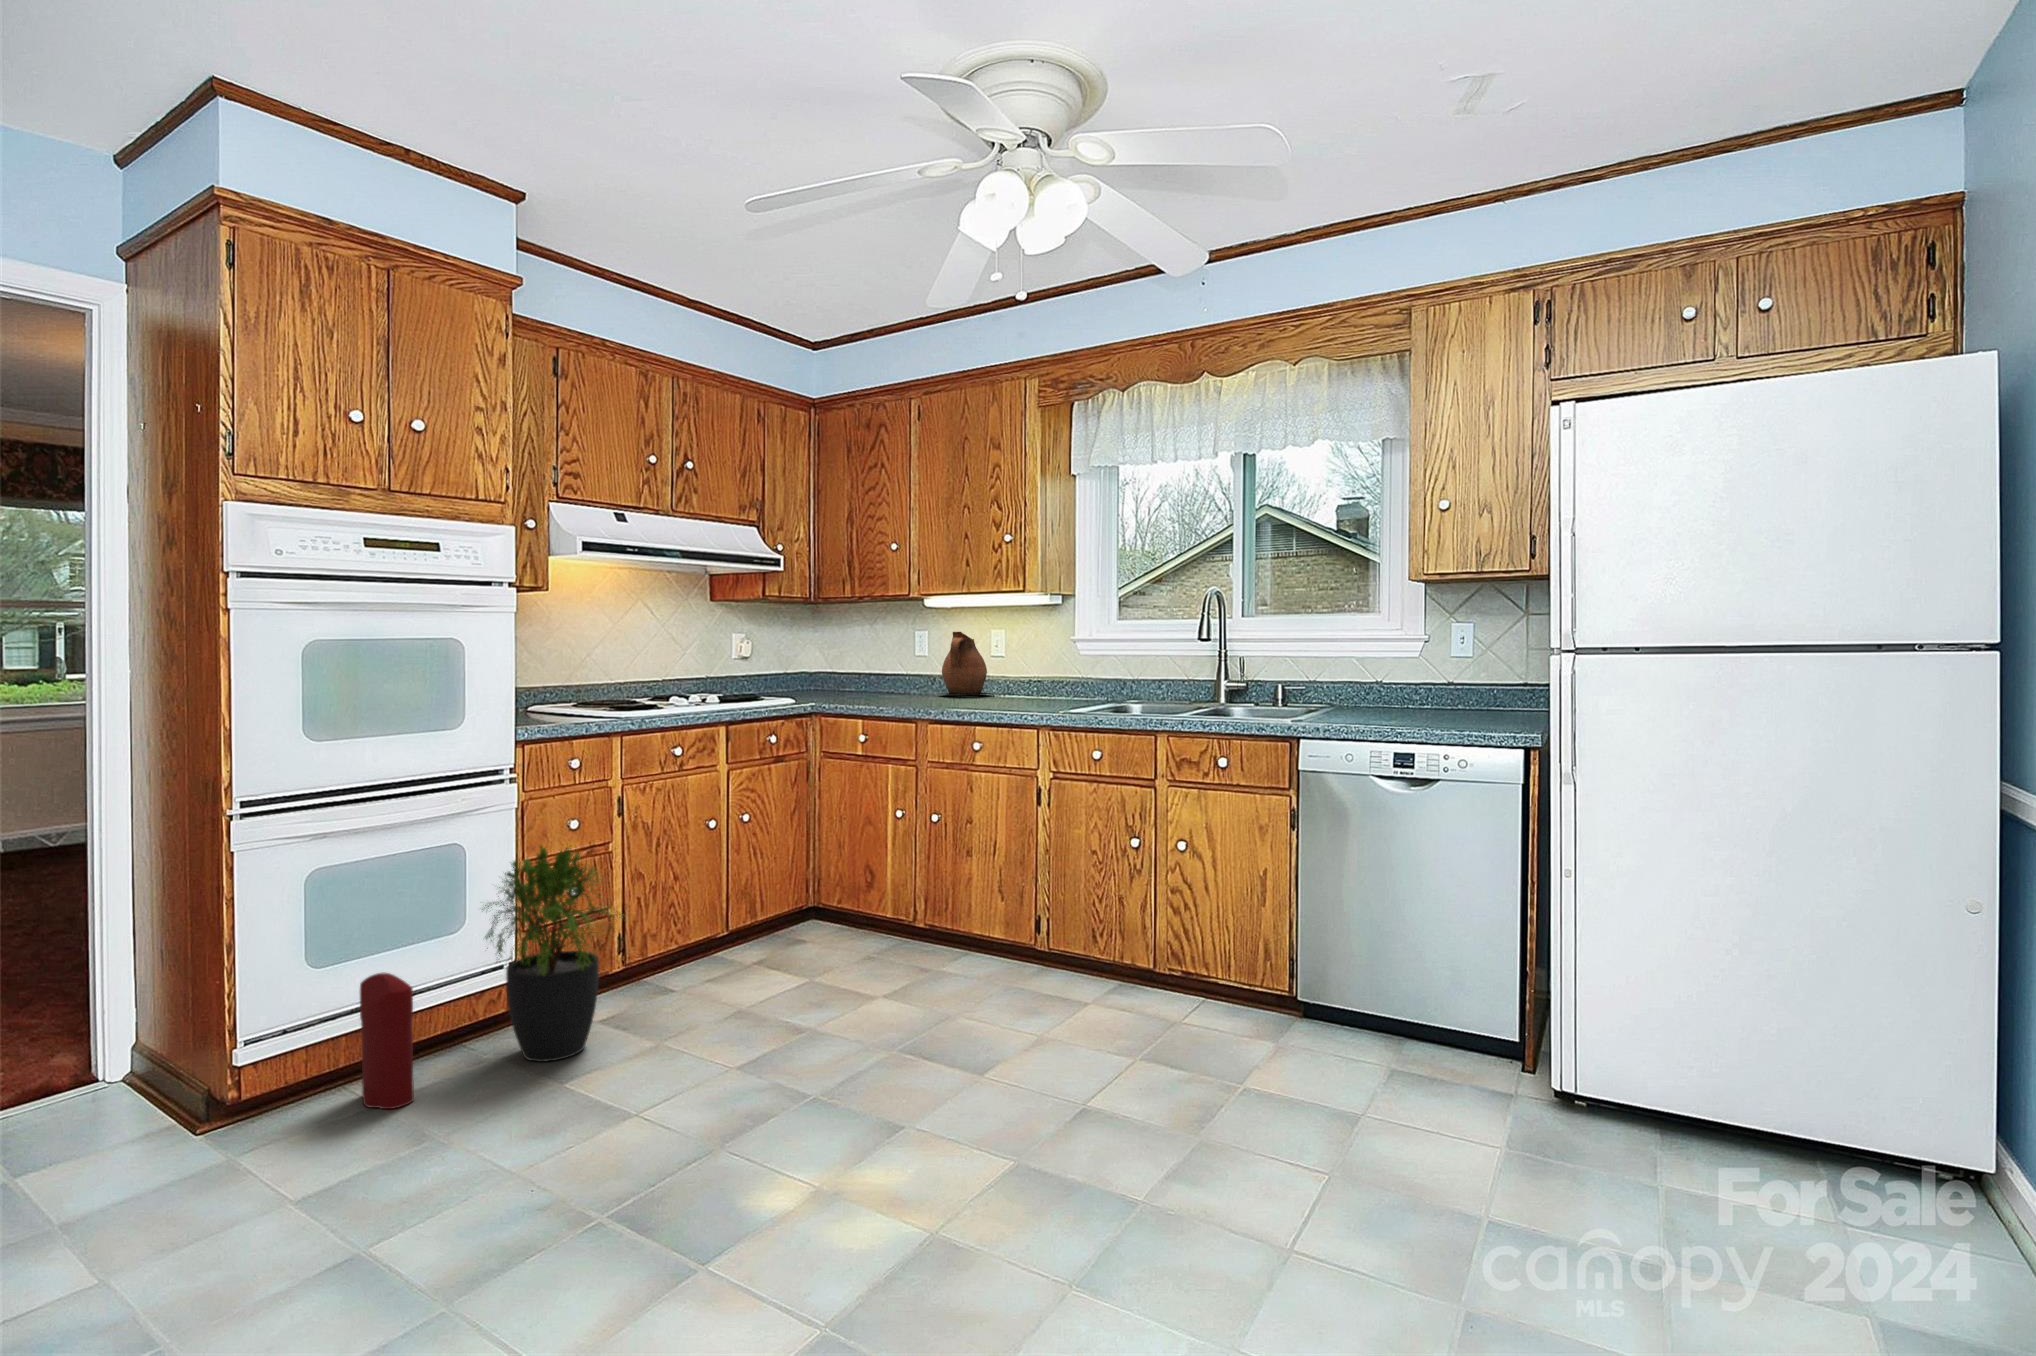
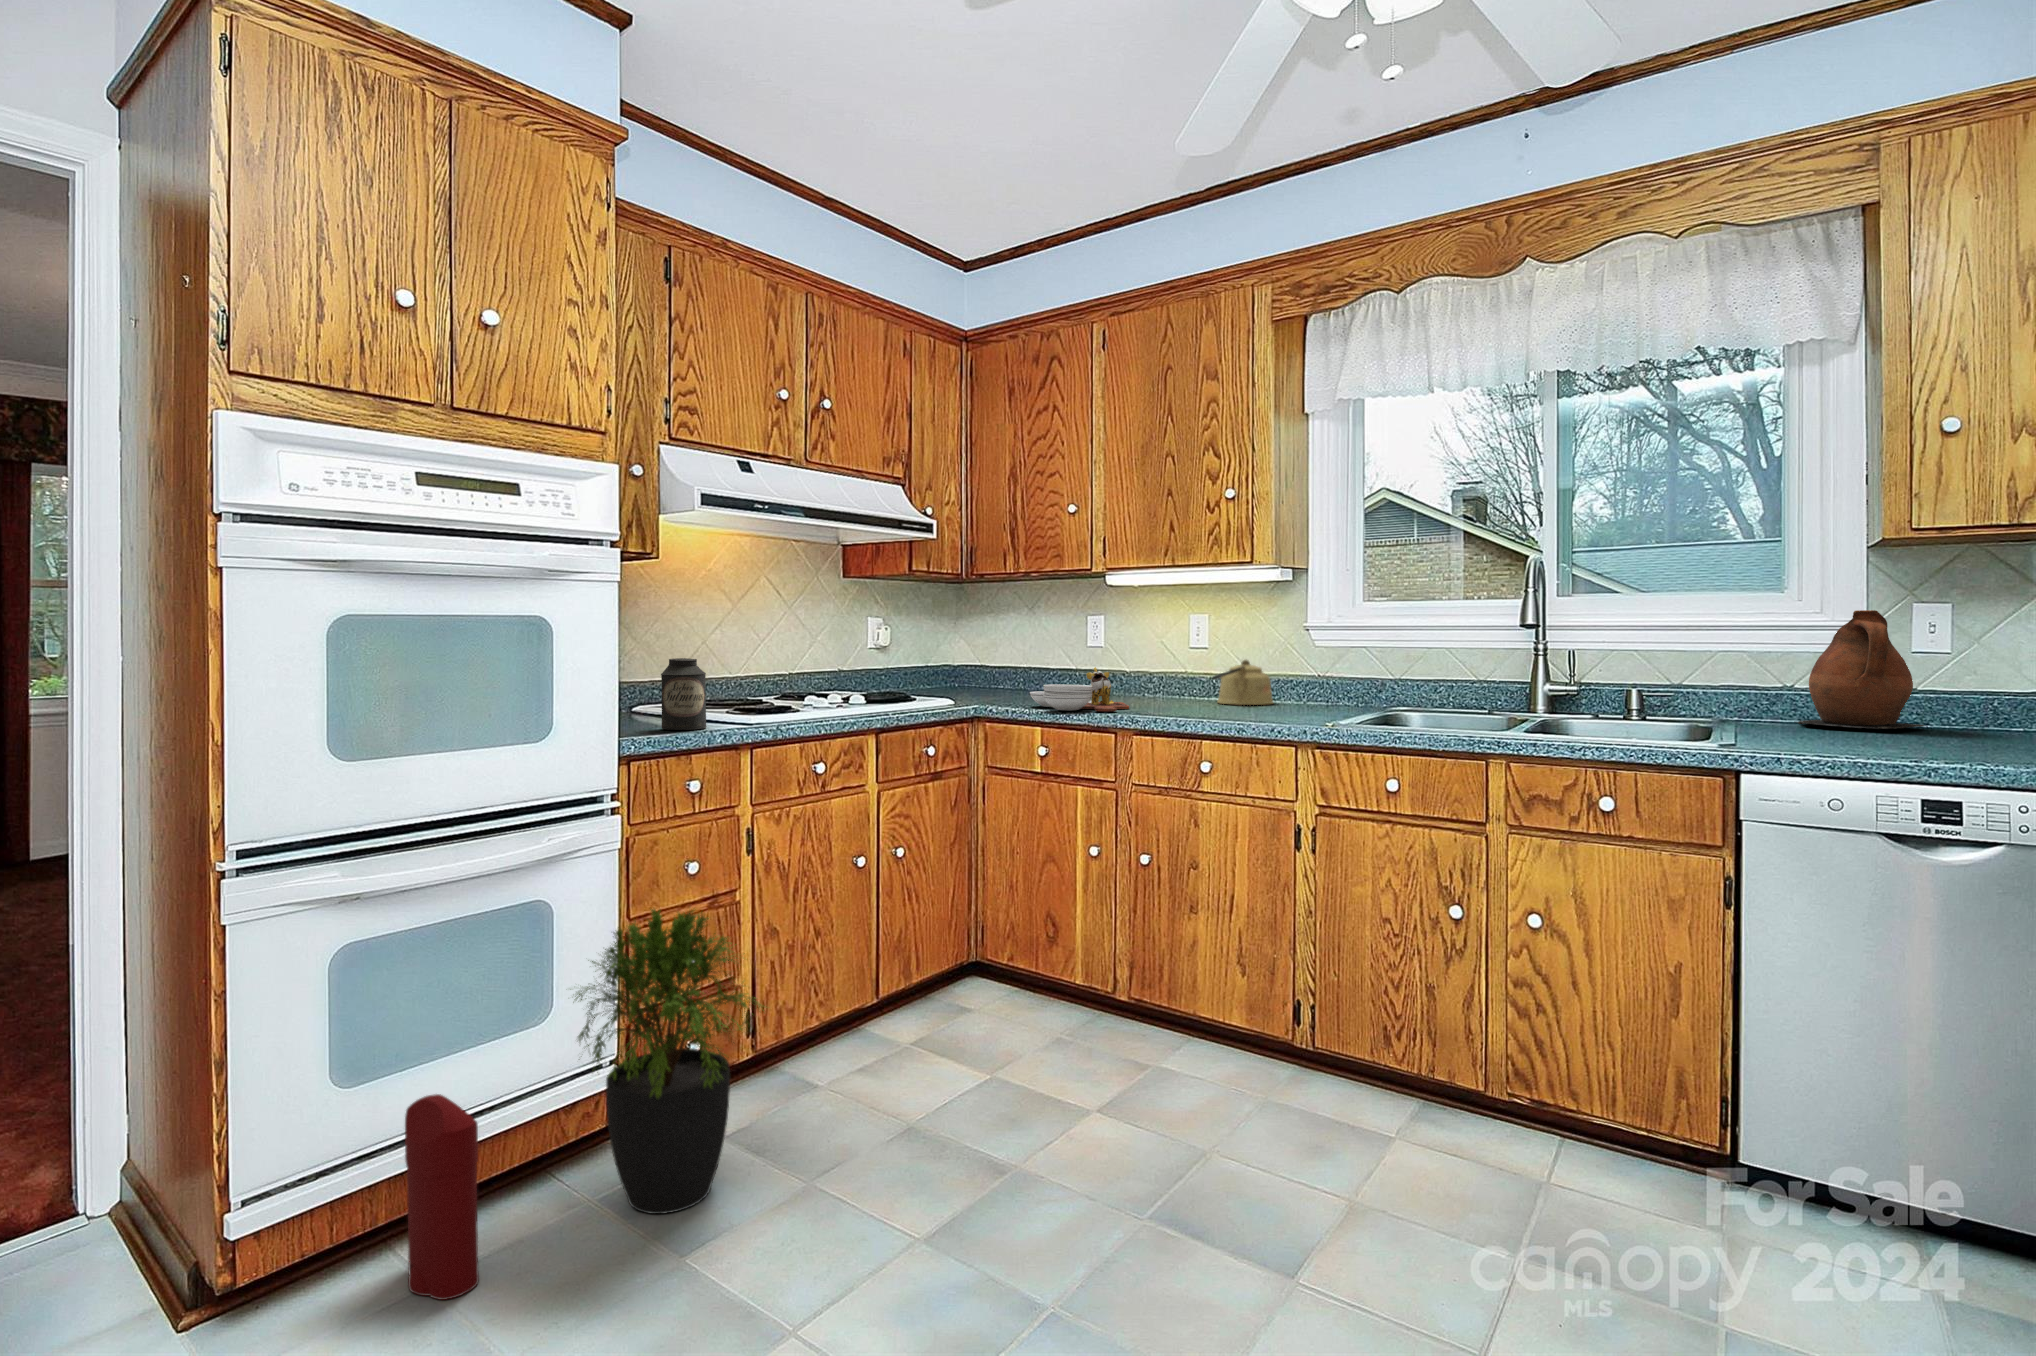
ceramic pitcher: present [941,632,994,695] -> present [1797,610,1928,729]
kettle: none [996,665,1045,700] -> present [1213,660,1273,705]
canister: none [550,667,587,721] -> present [661,658,707,730]
cutting board: none [852,672,928,705] -> present [1030,667,1129,711]

